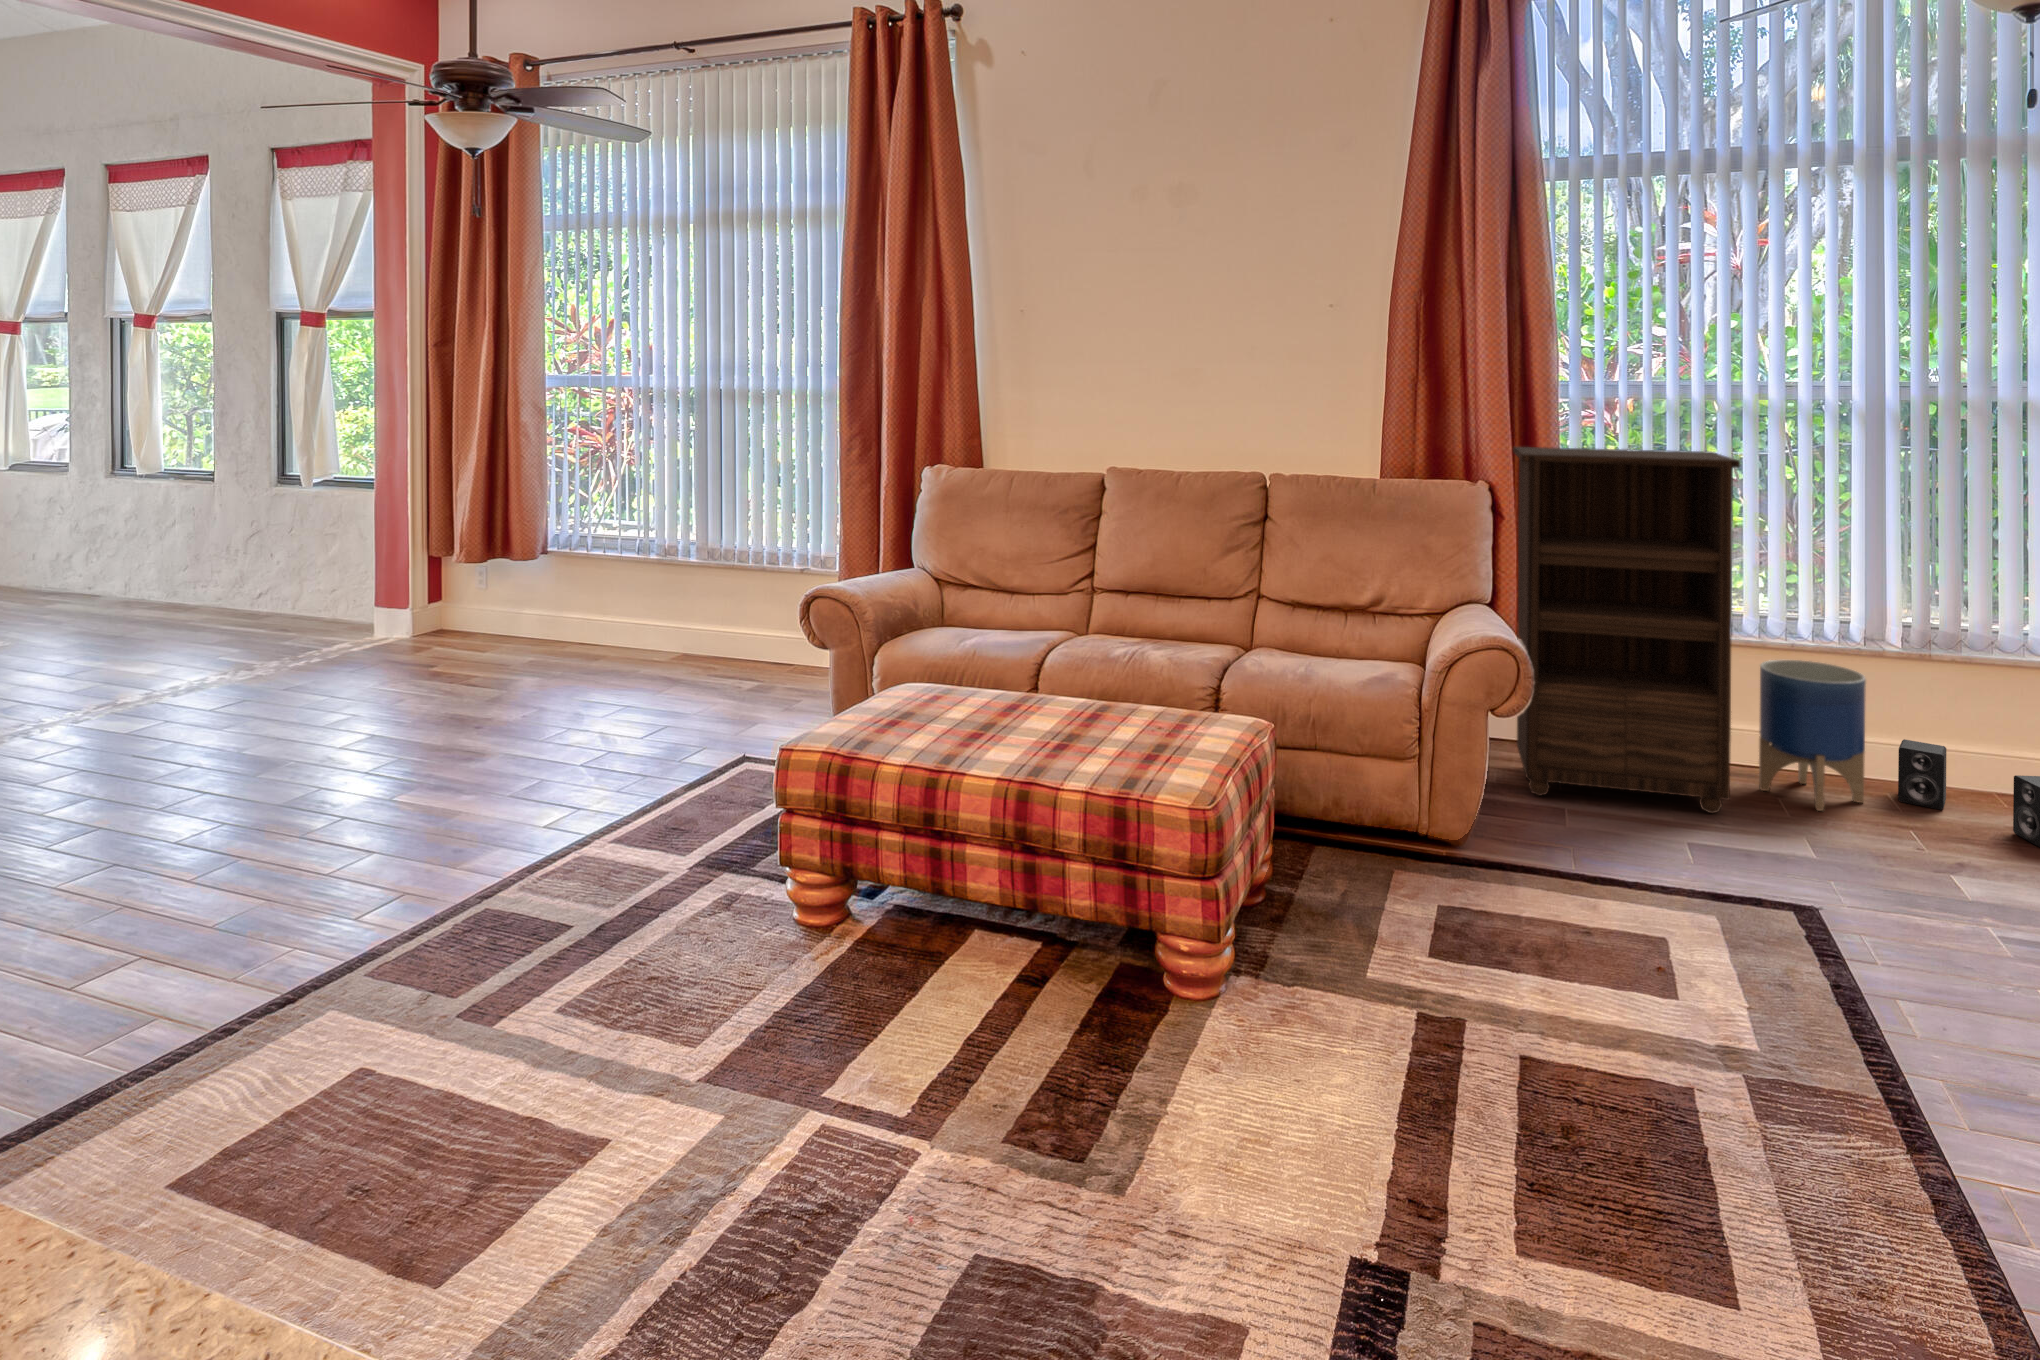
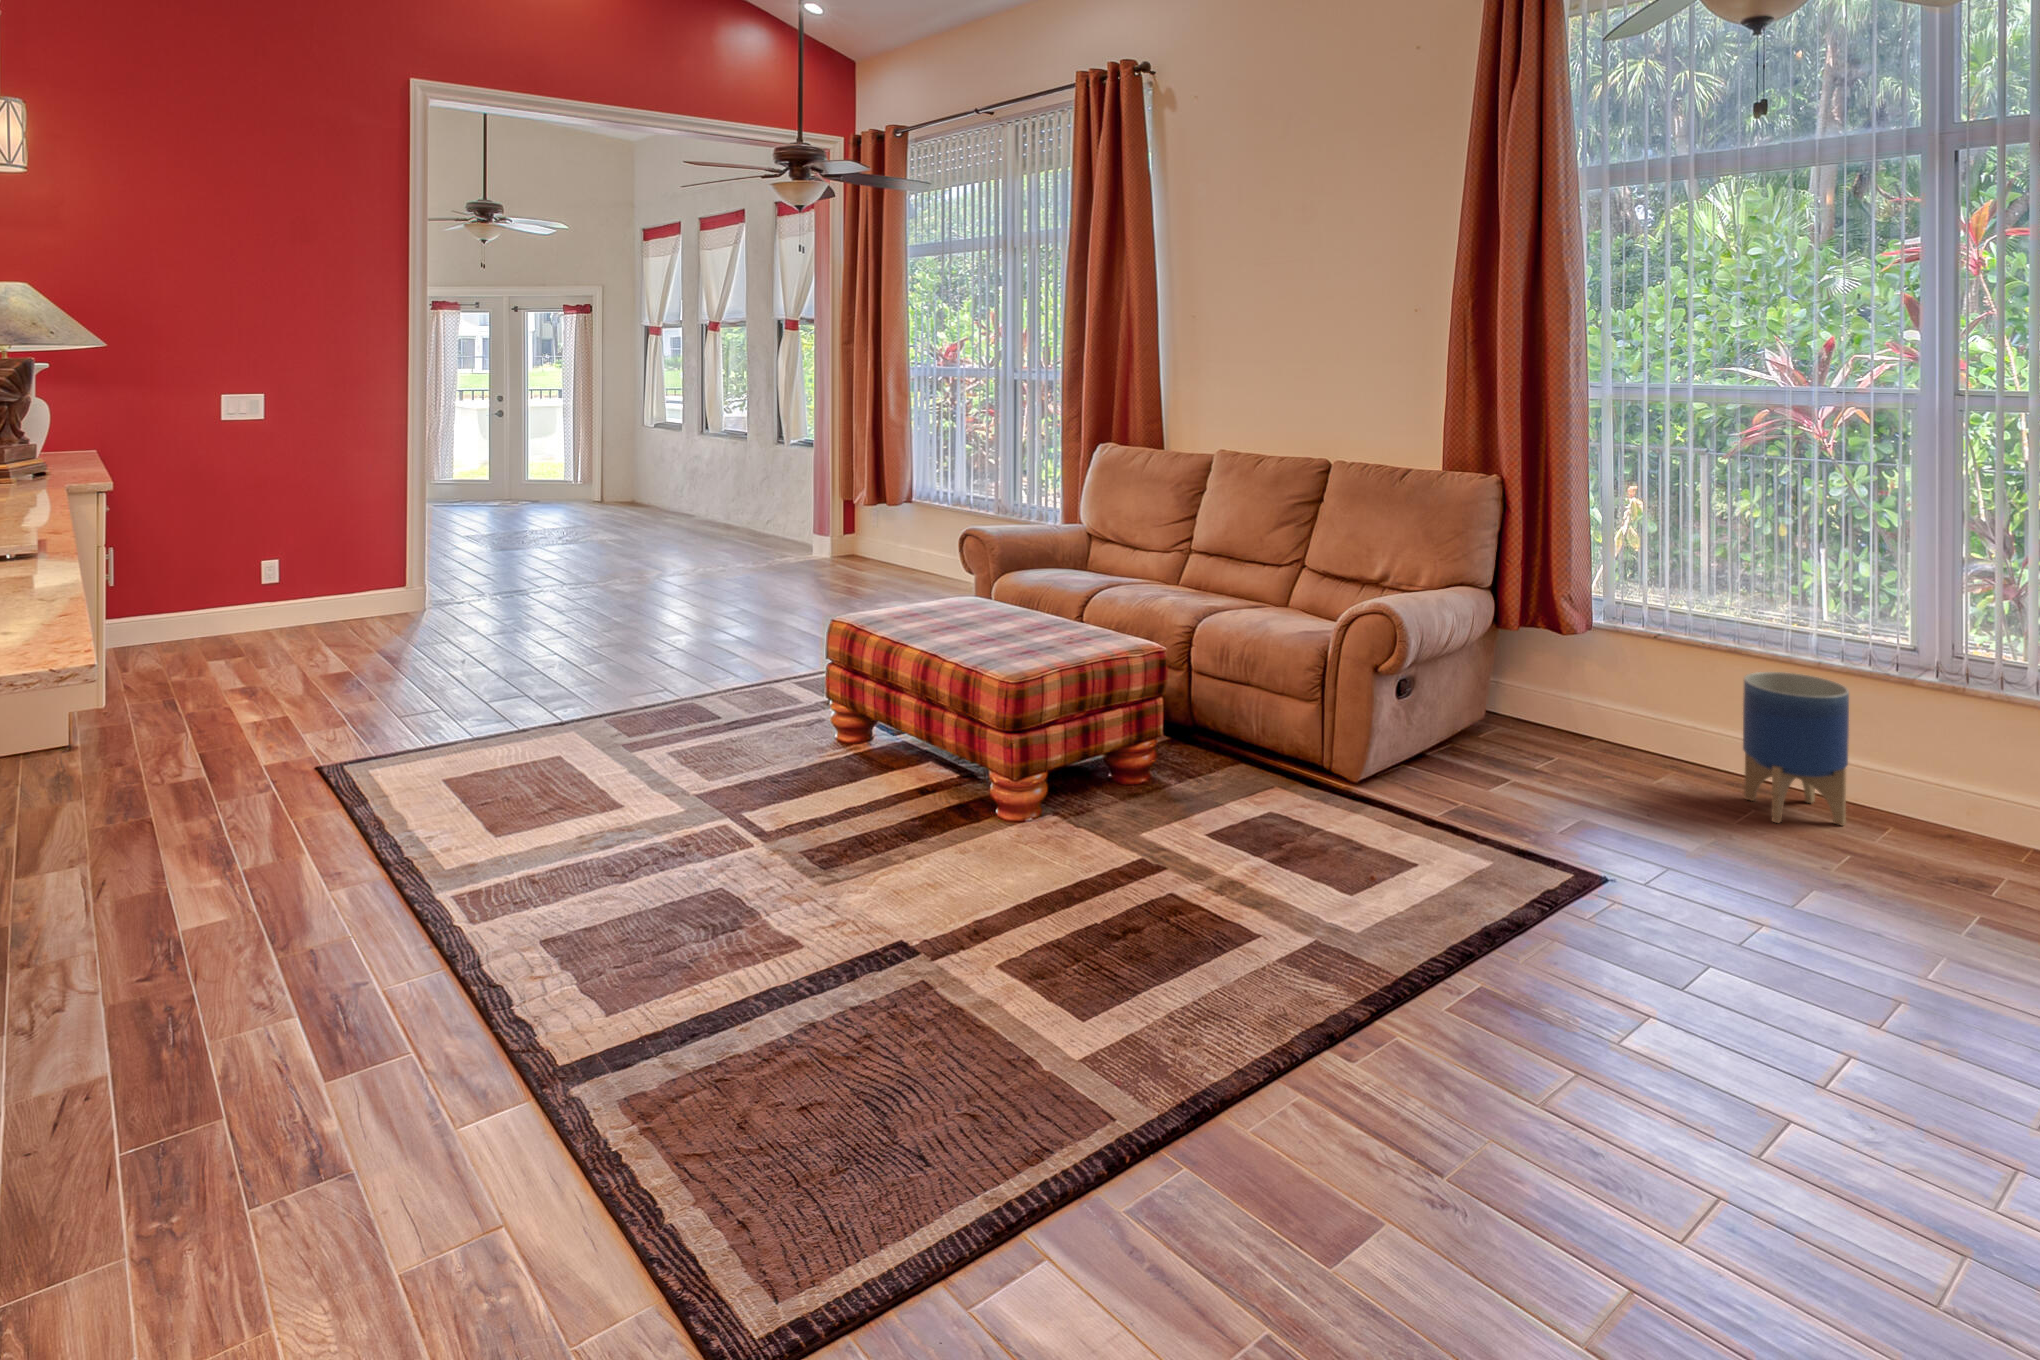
bookshelf: present [1513,447,1740,813] -> none [1483,444,1708,804]
speaker: present [1898,739,2040,847] -> none [1889,771,2024,899]

